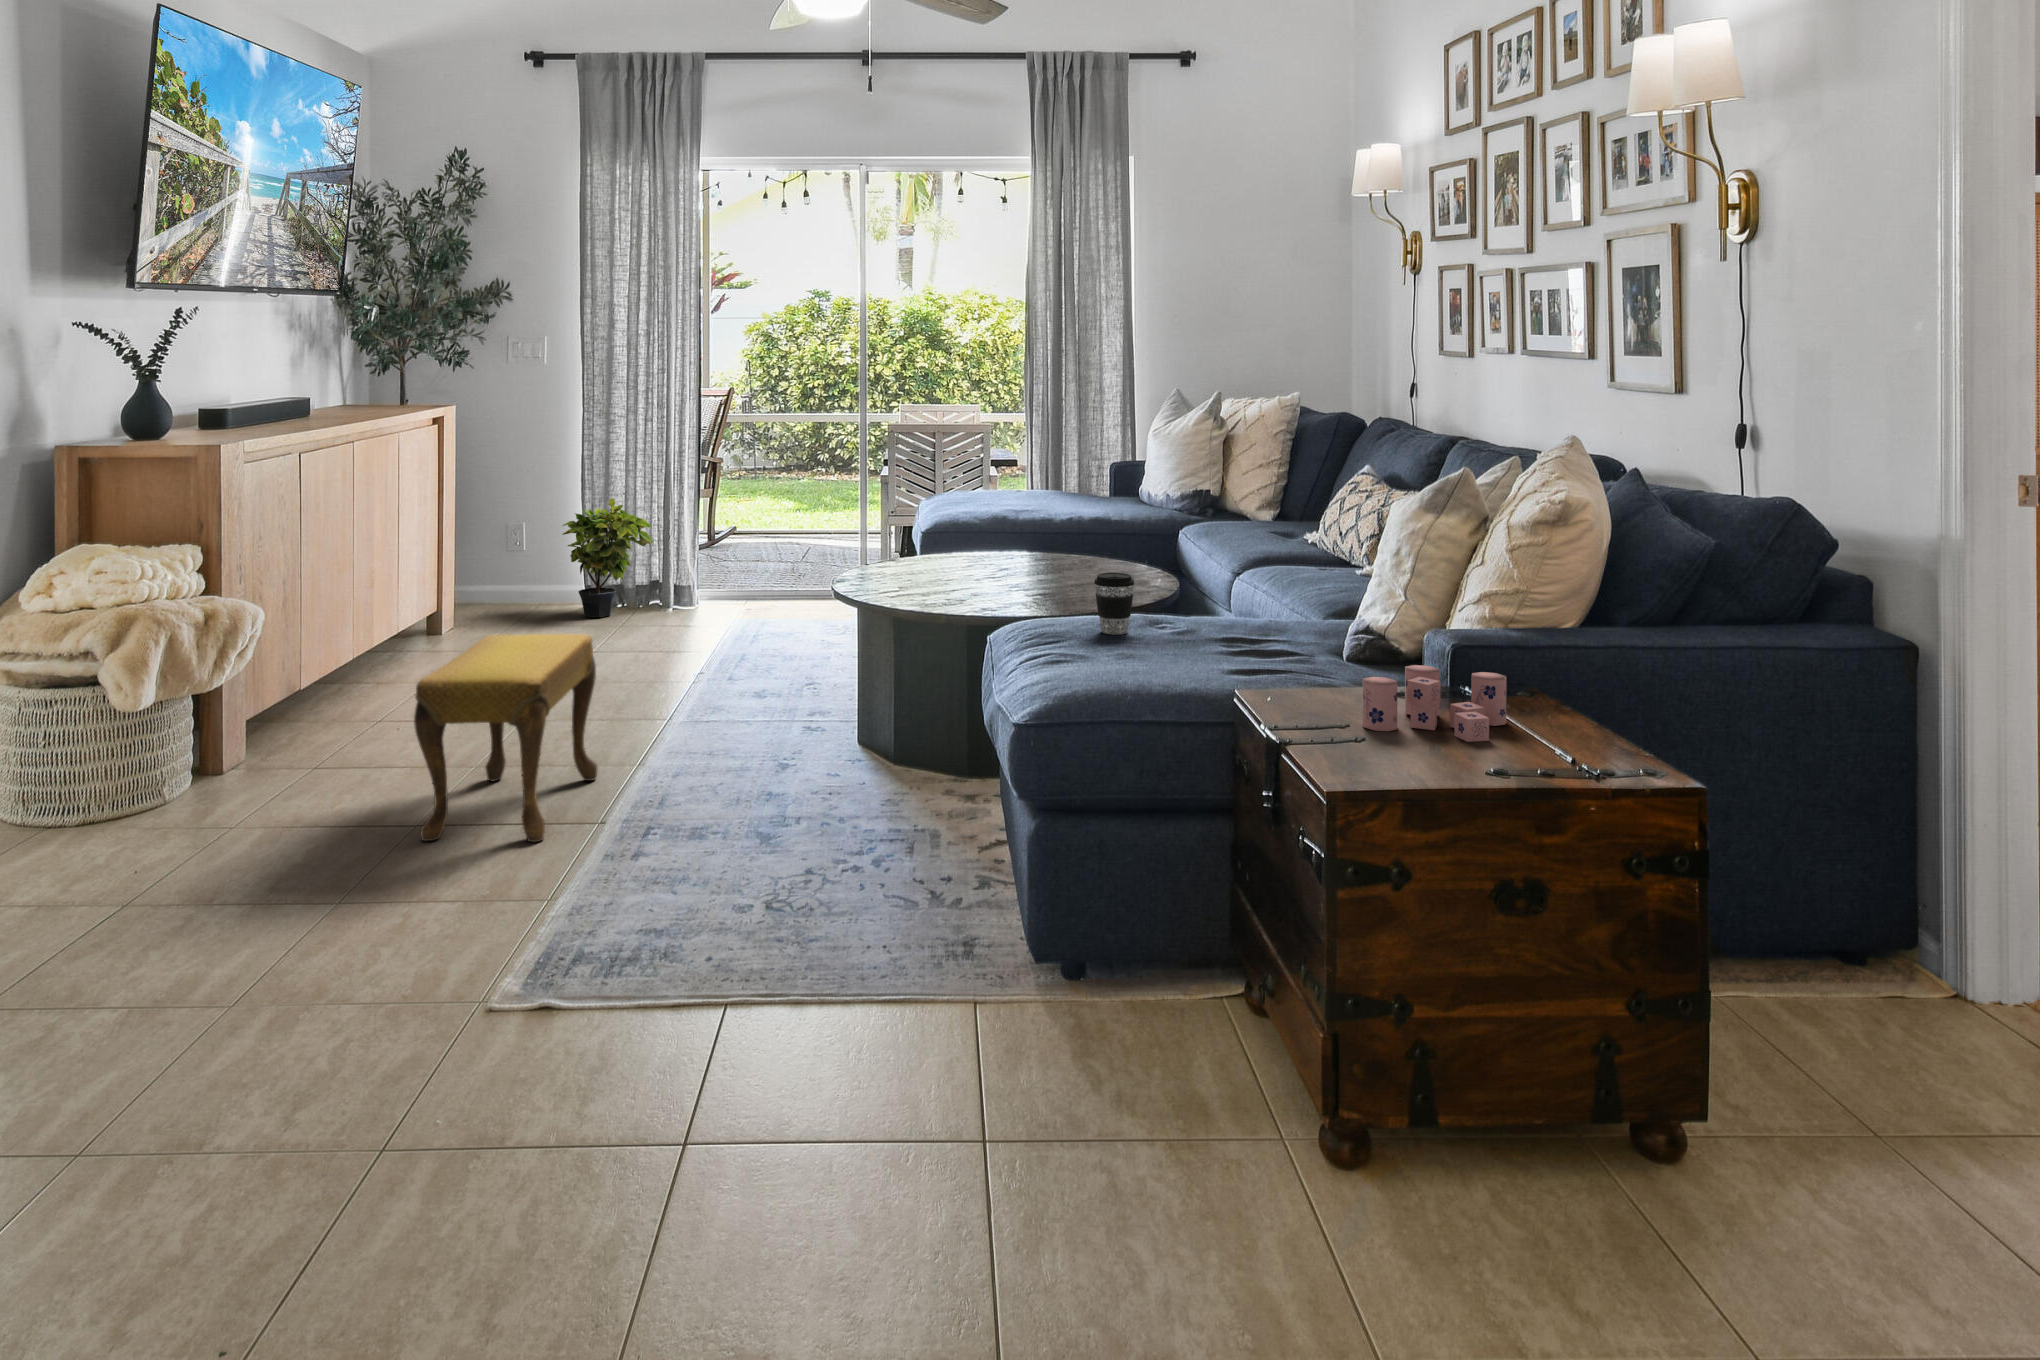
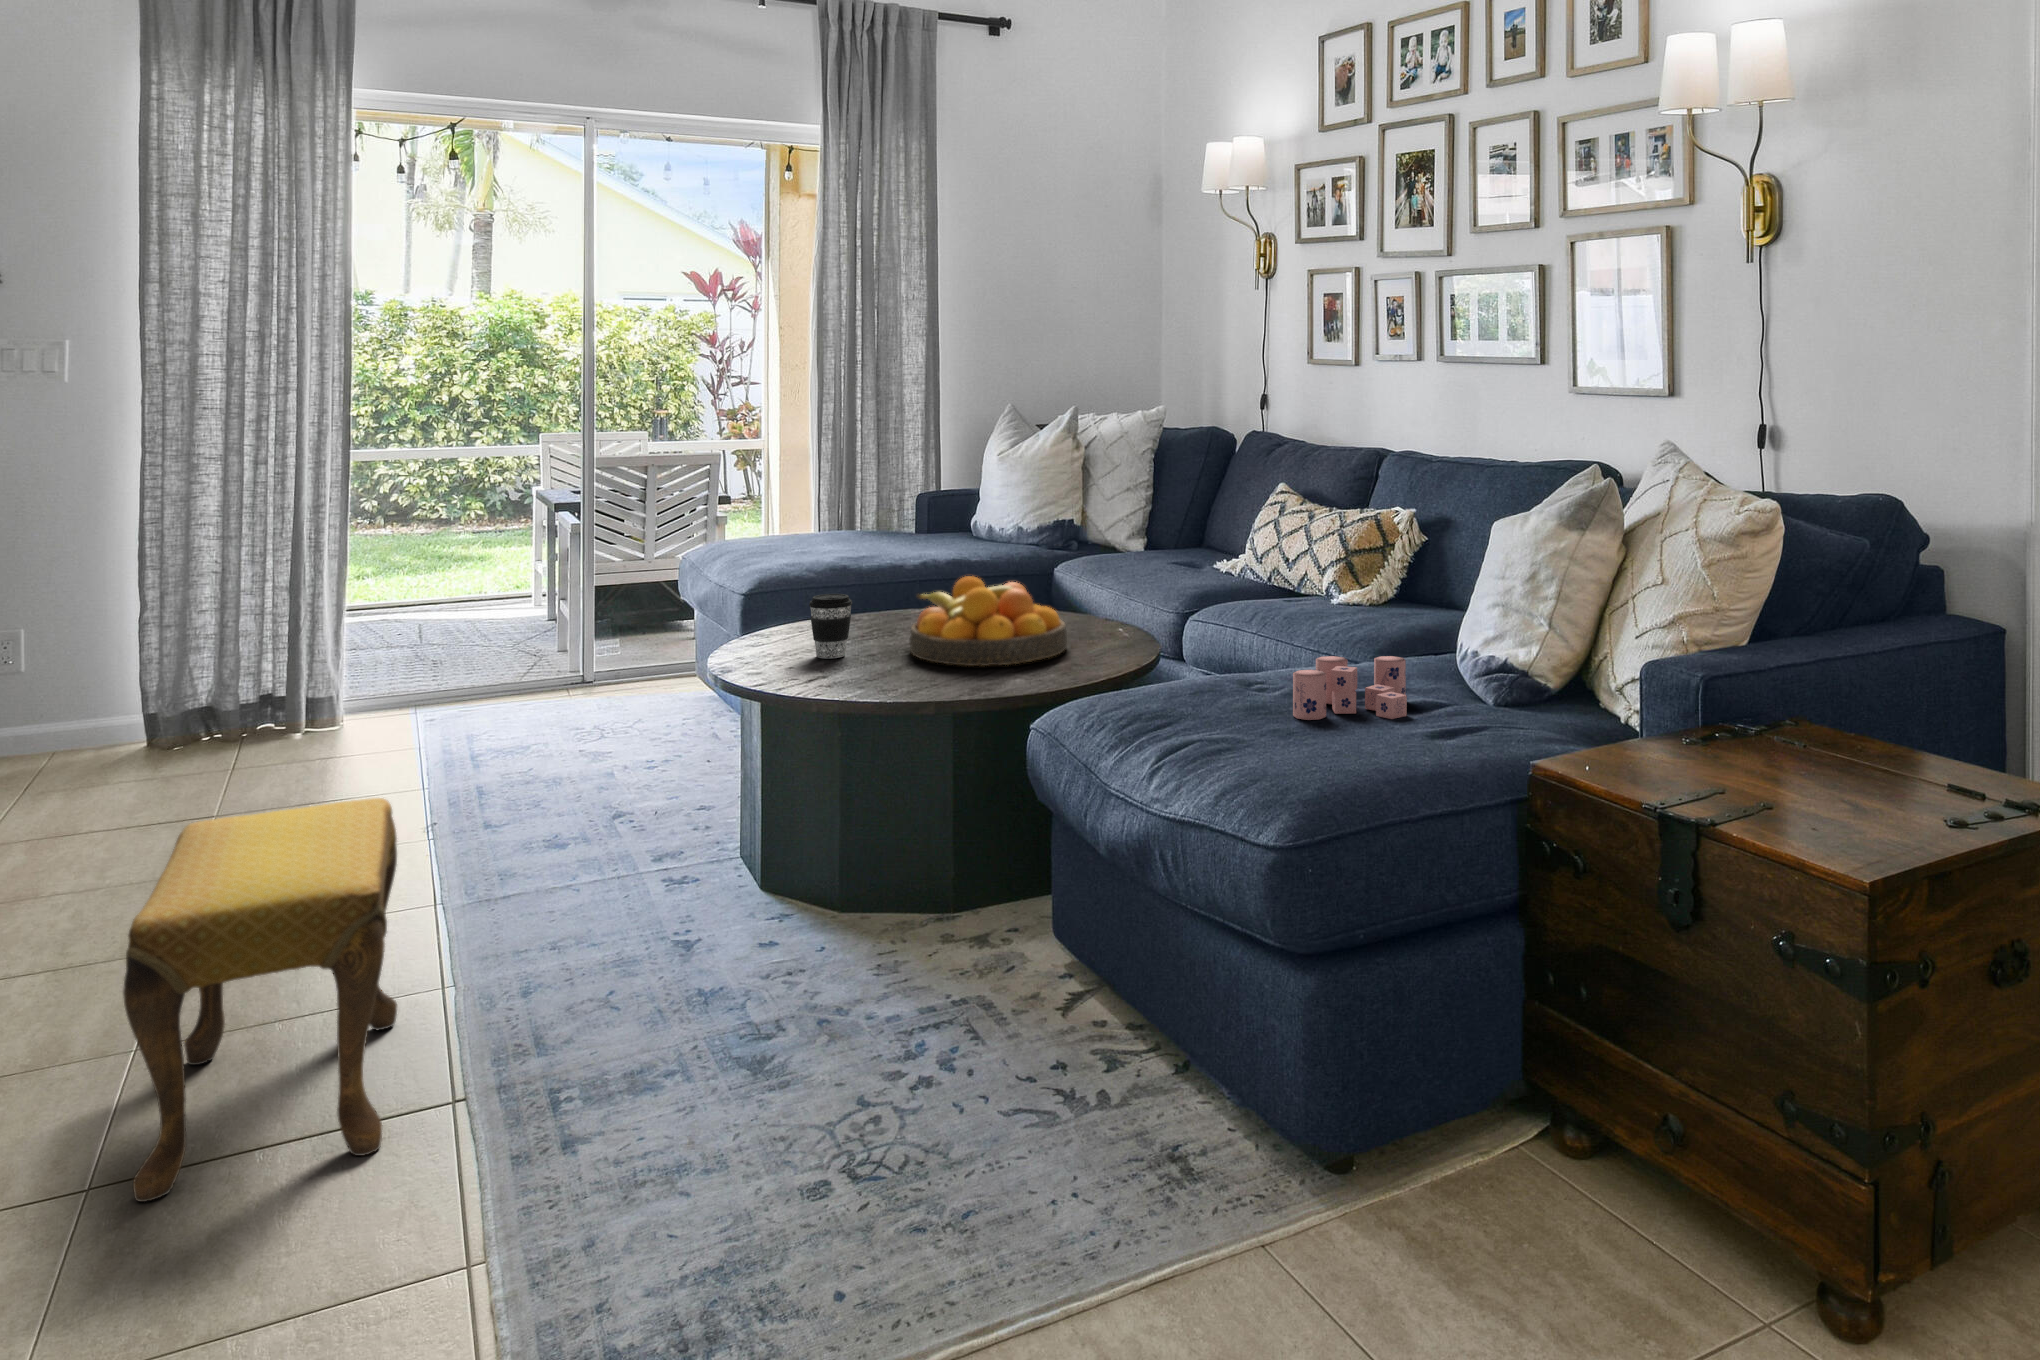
potted plant: present [562,498,653,617] -> none [111,582,276,766]
fruit bowl: none [963,523,1084,592] -> present [909,576,1067,666]
coffee cup: present [1094,573,1134,634] -> present [809,594,852,658]
candle: present [1363,665,1506,742] -> present [1293,656,1407,720]

